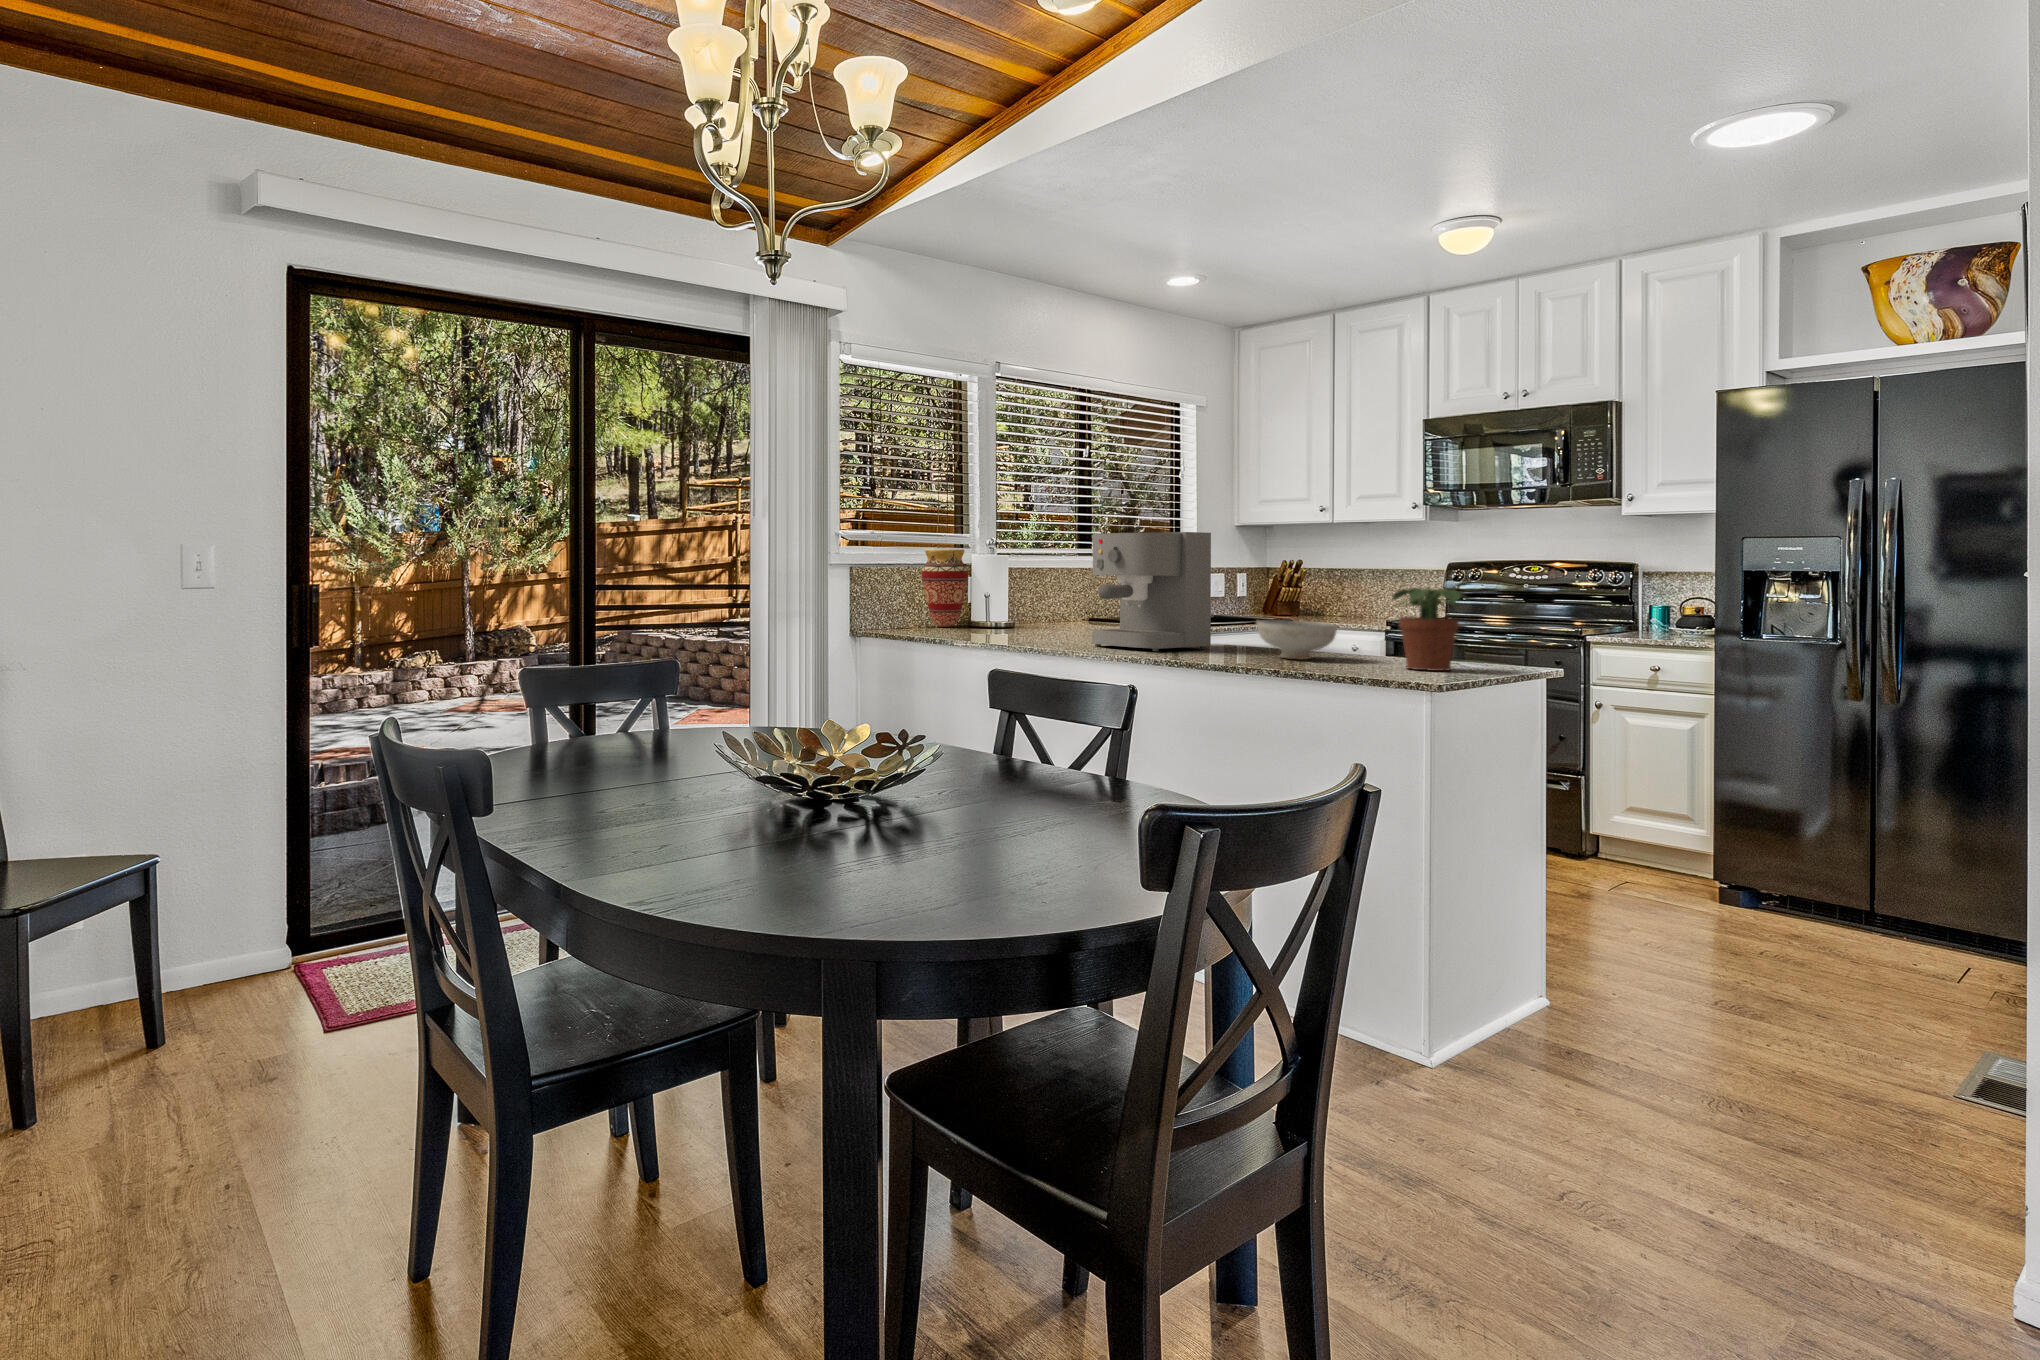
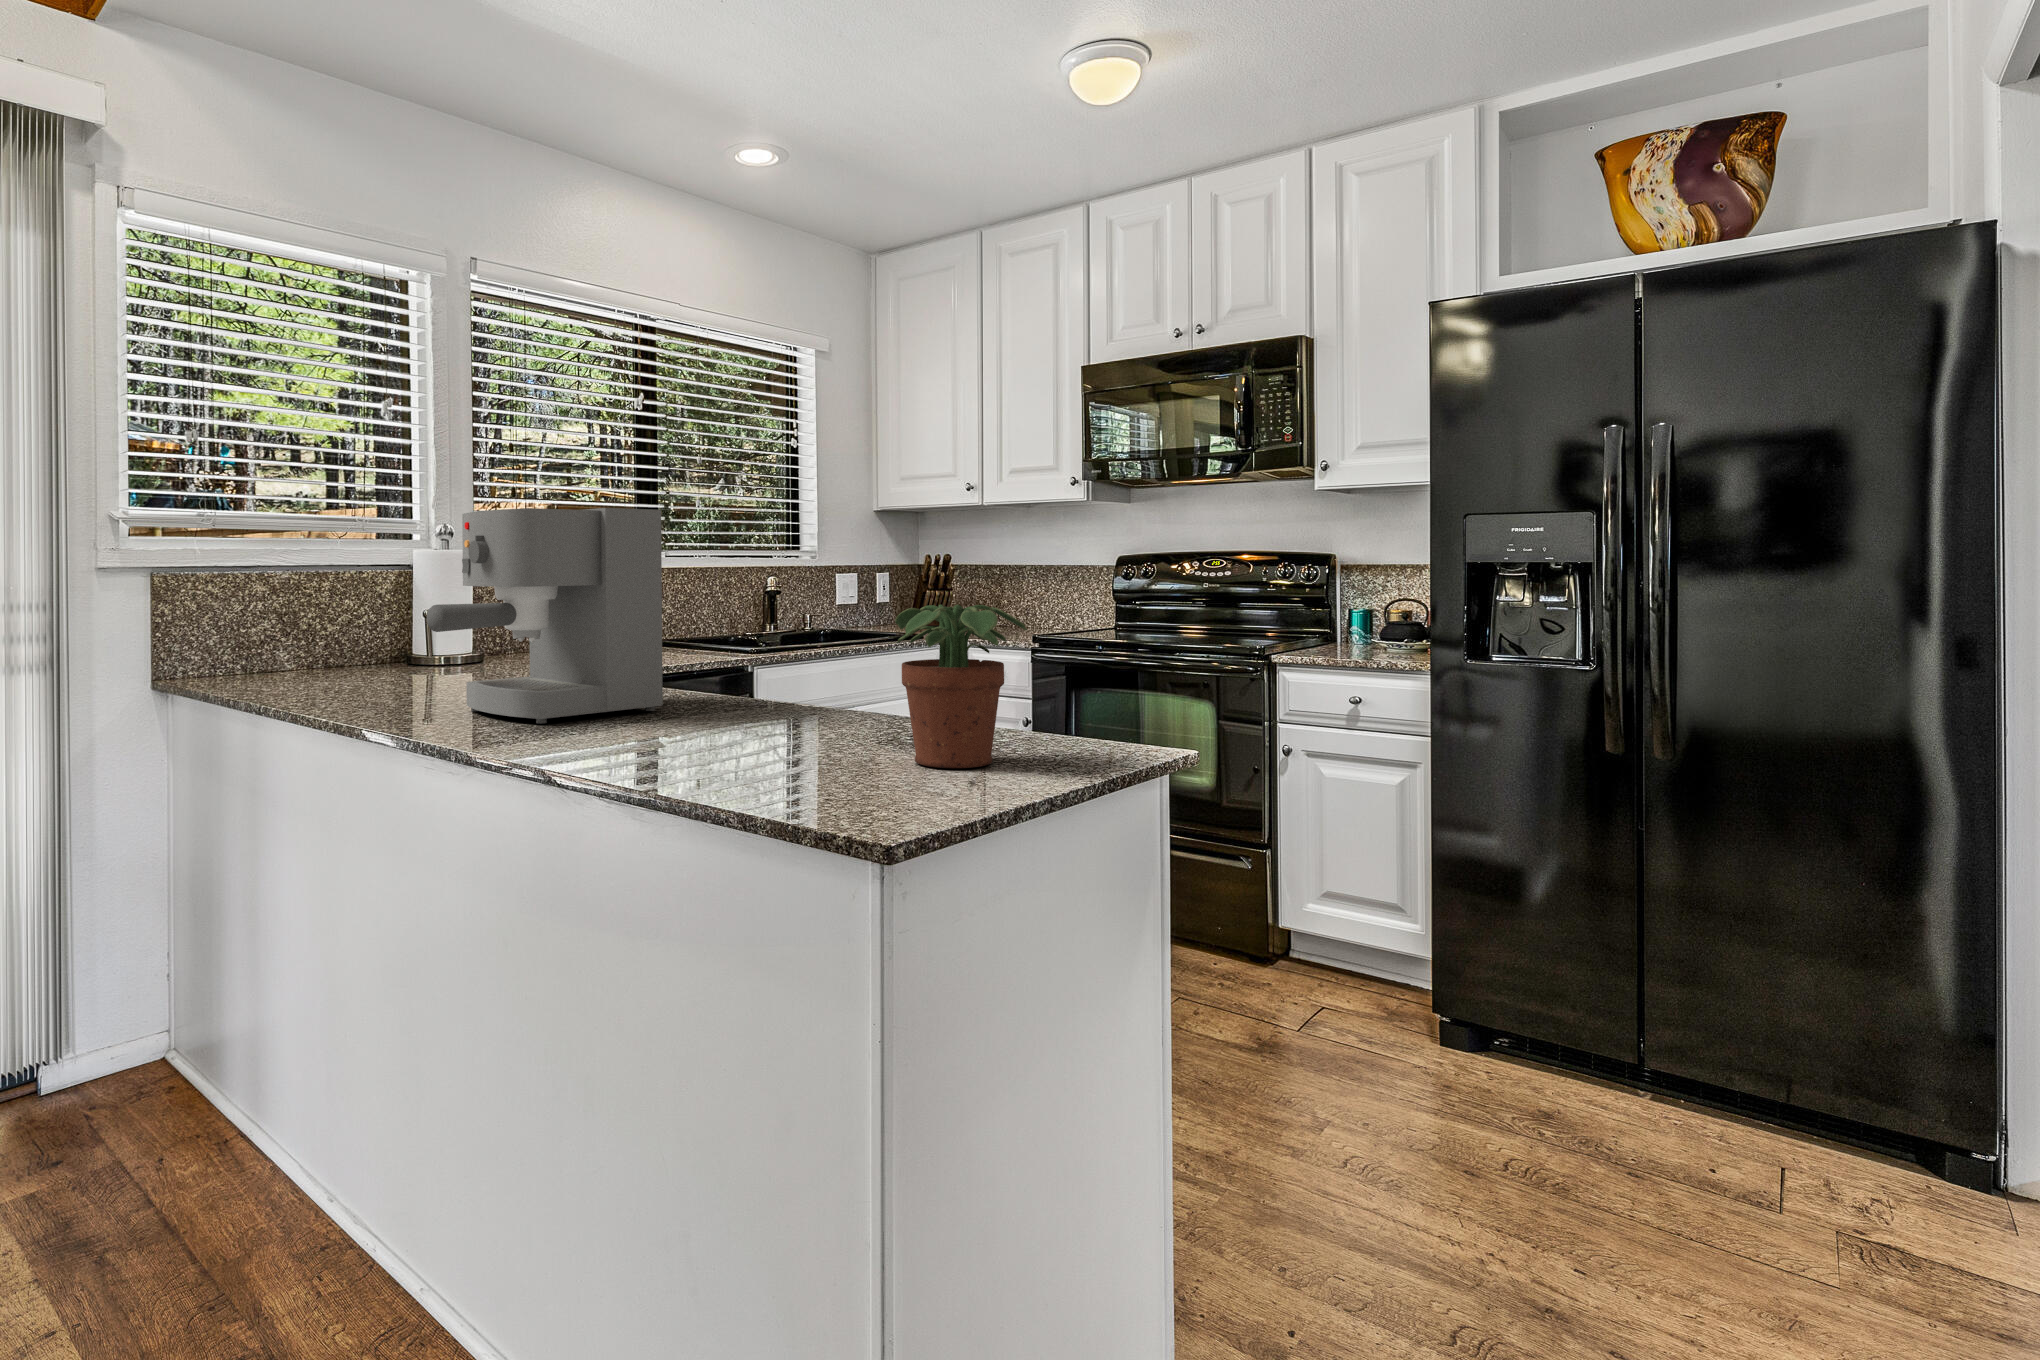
vase: present [921,549,968,627] -> none [318,545,397,667]
ceramic bowl: present [1257,620,1337,659] -> none [691,663,829,739]

